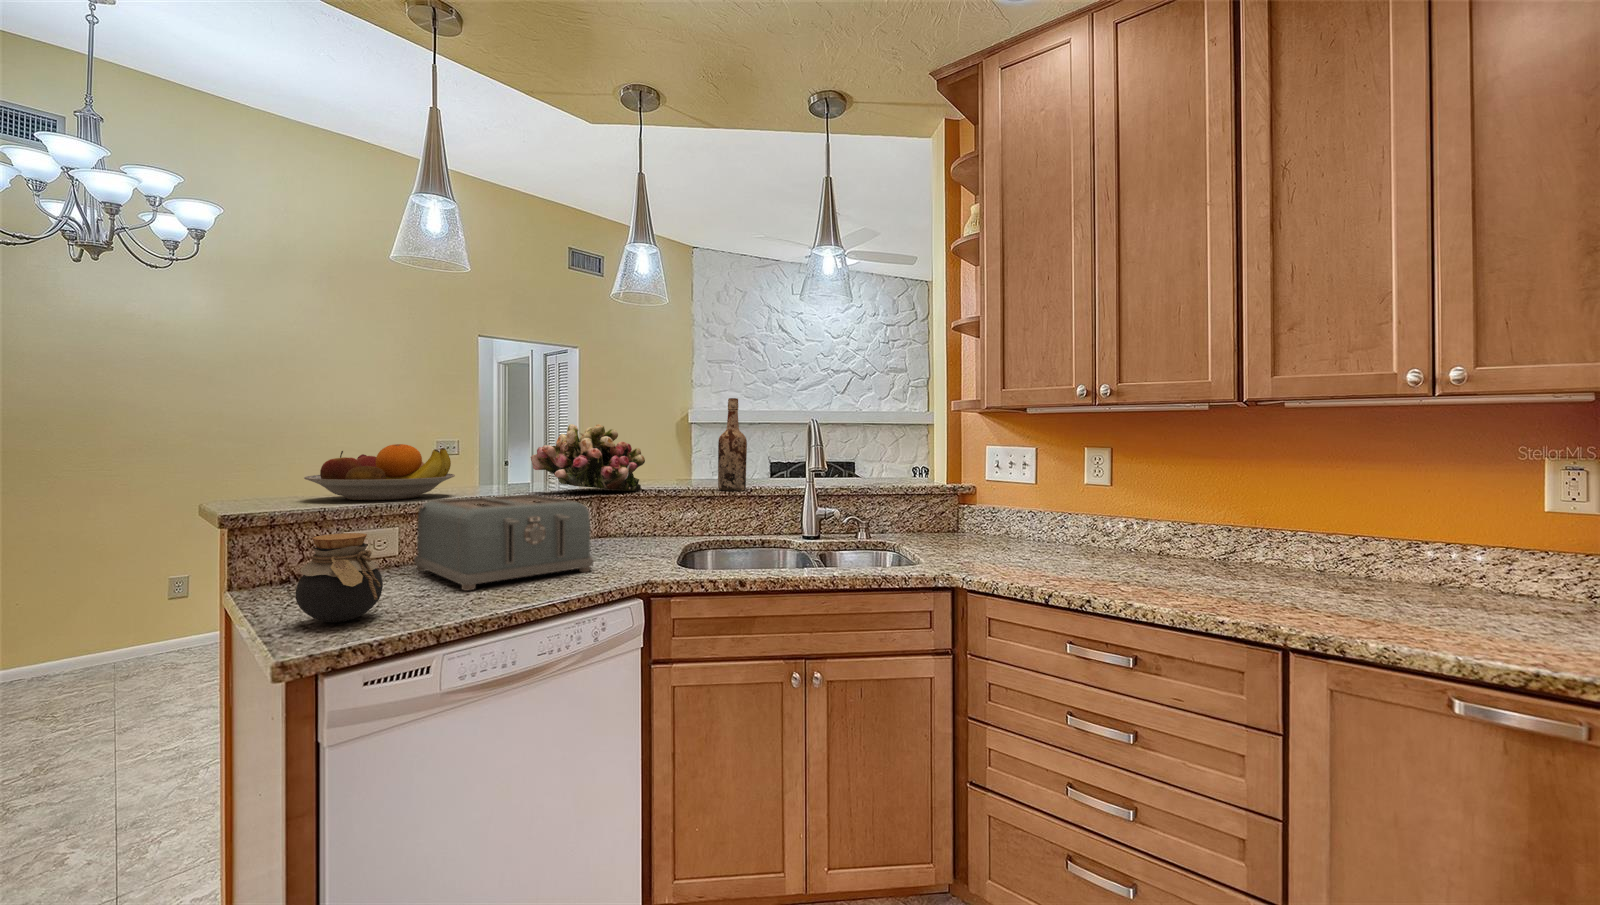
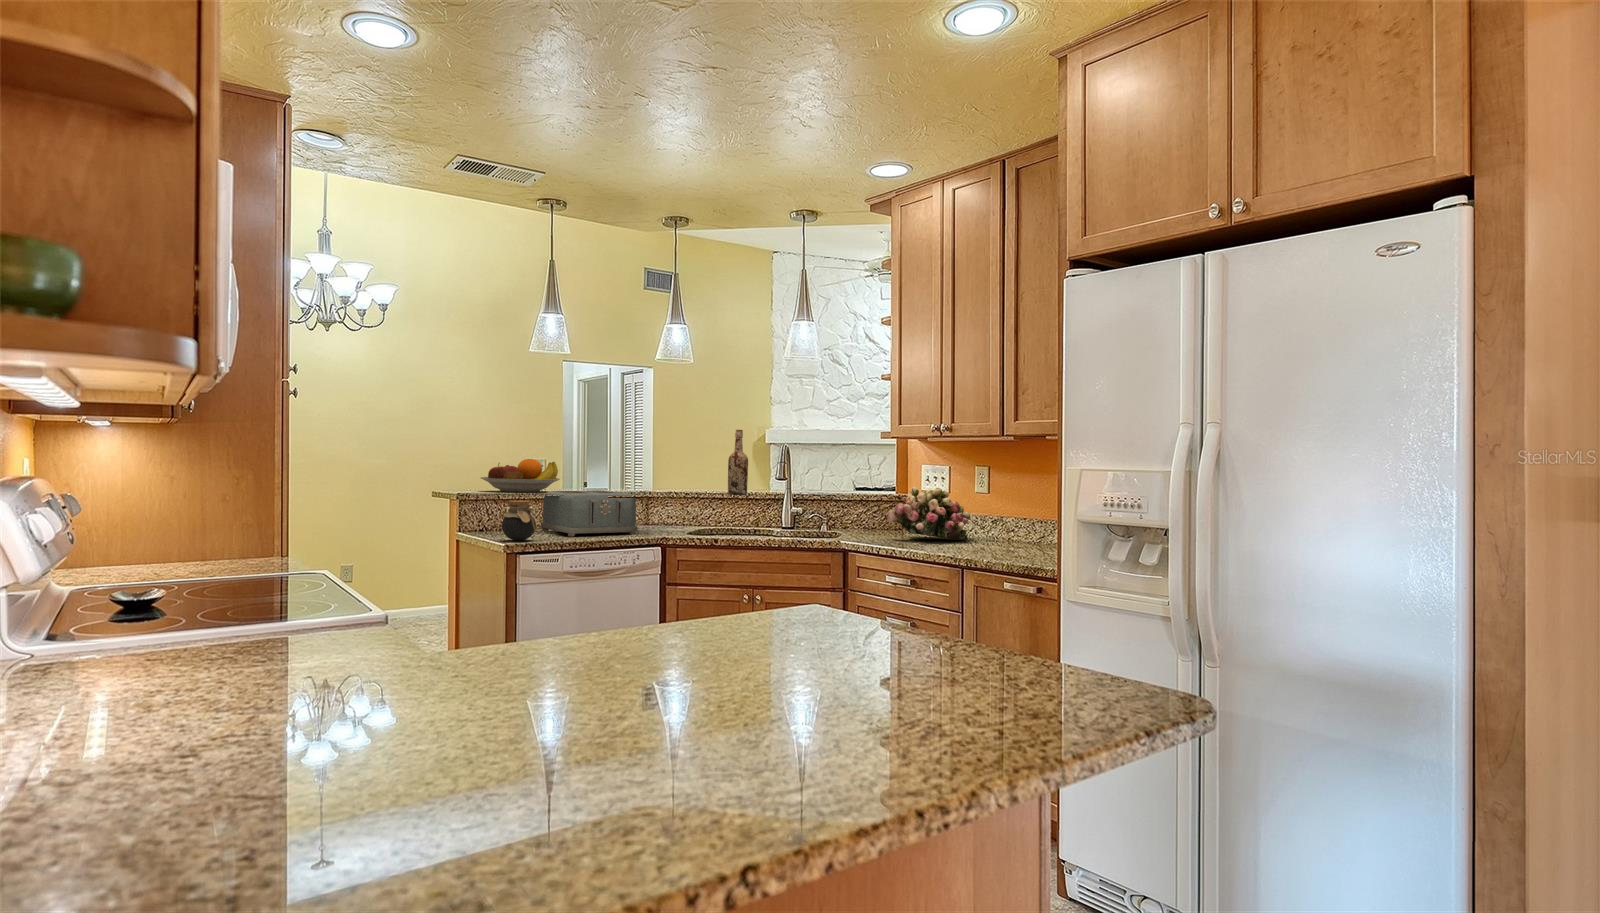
flower arrangement: present [531,424,645,491] -> present [888,486,970,540]

